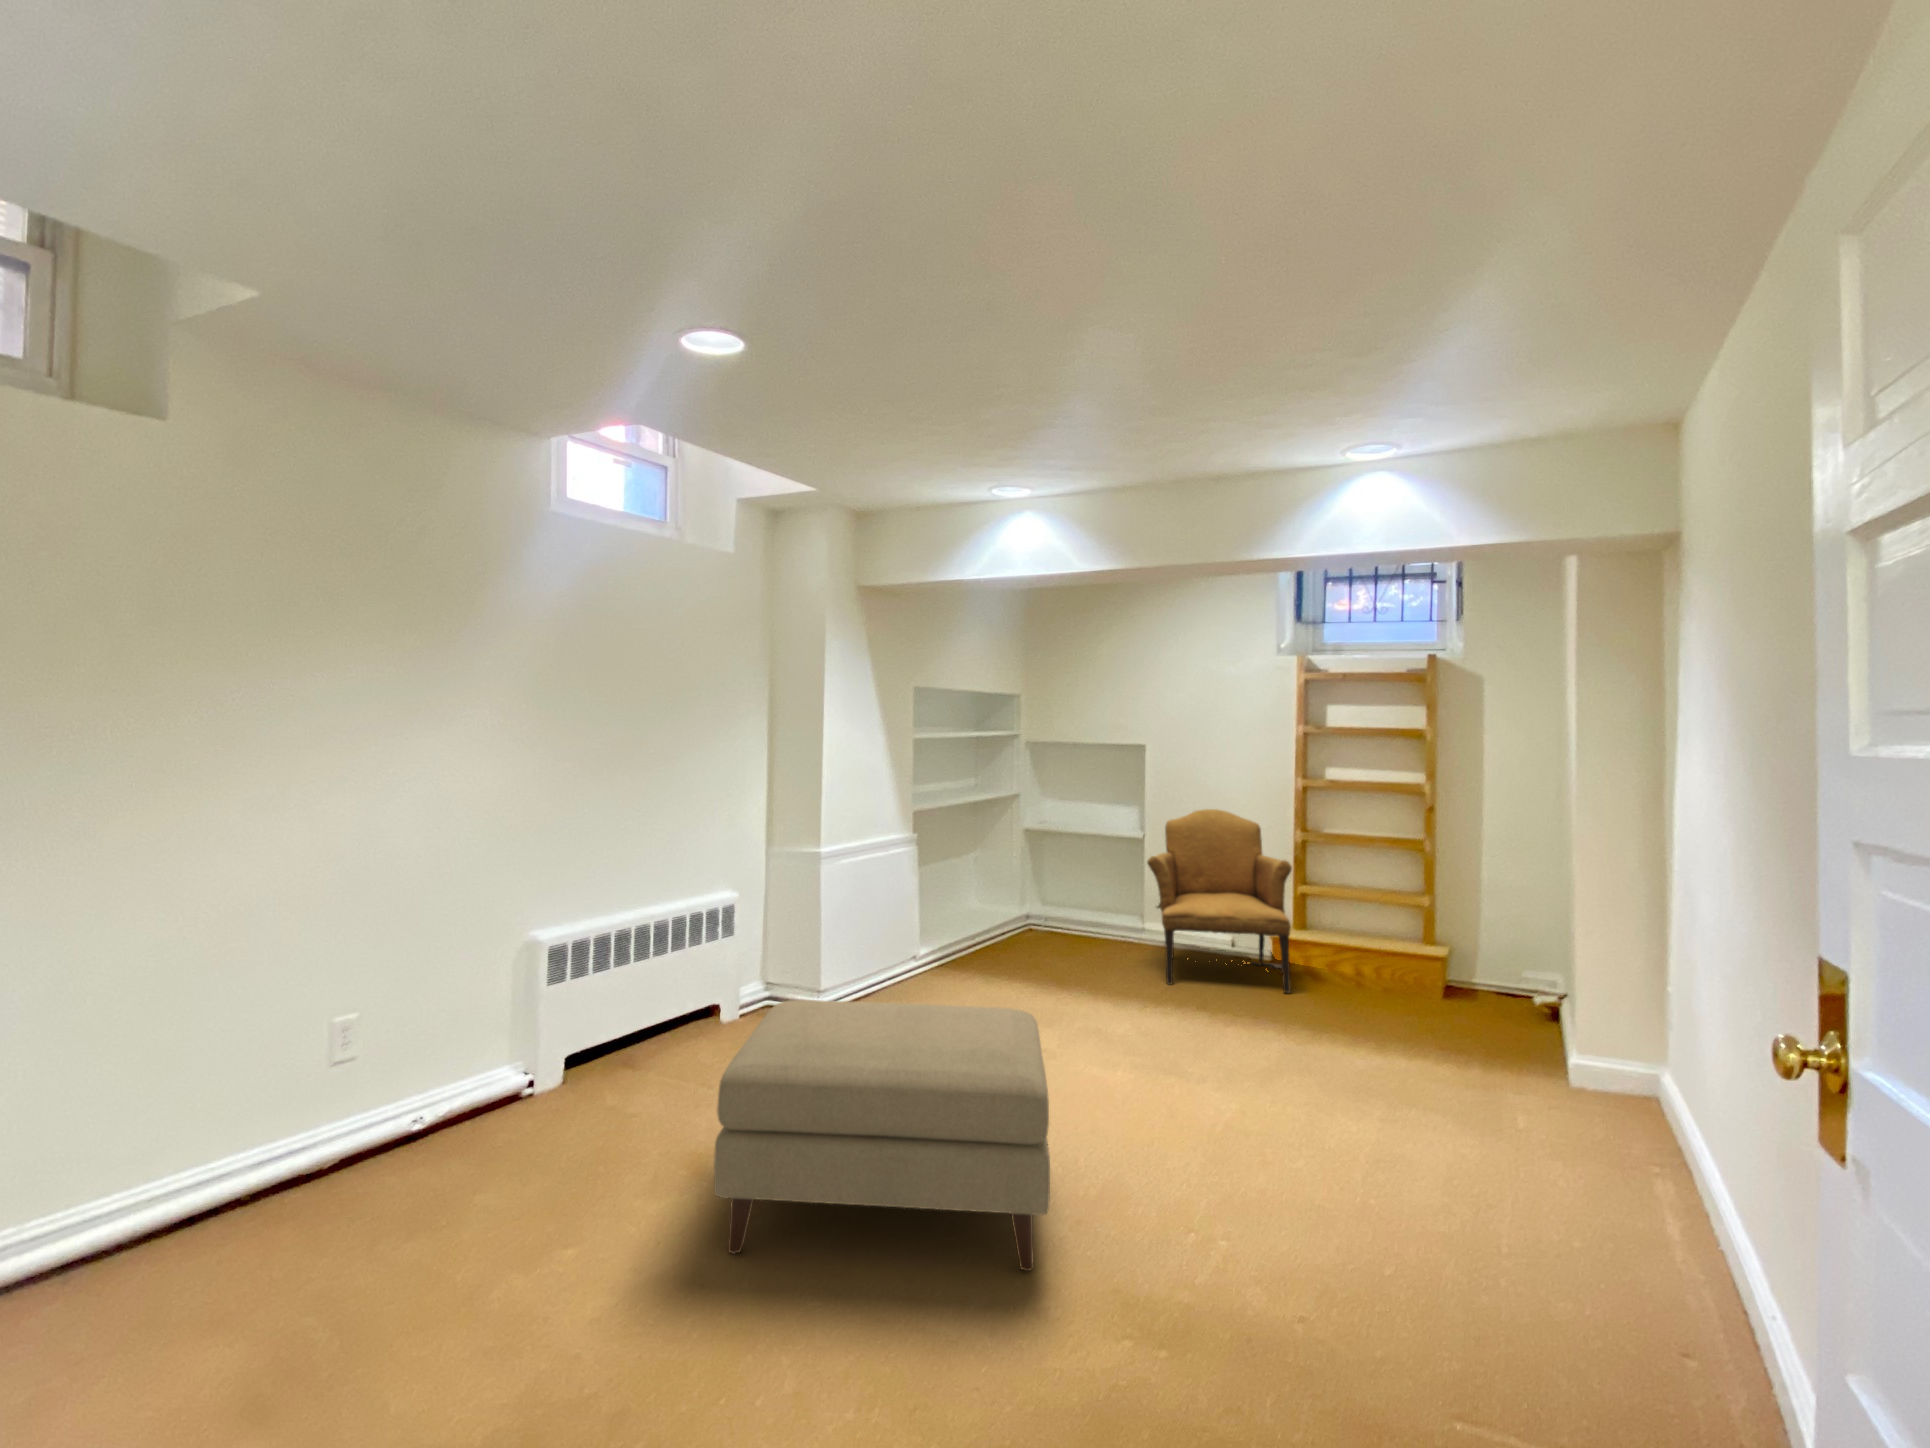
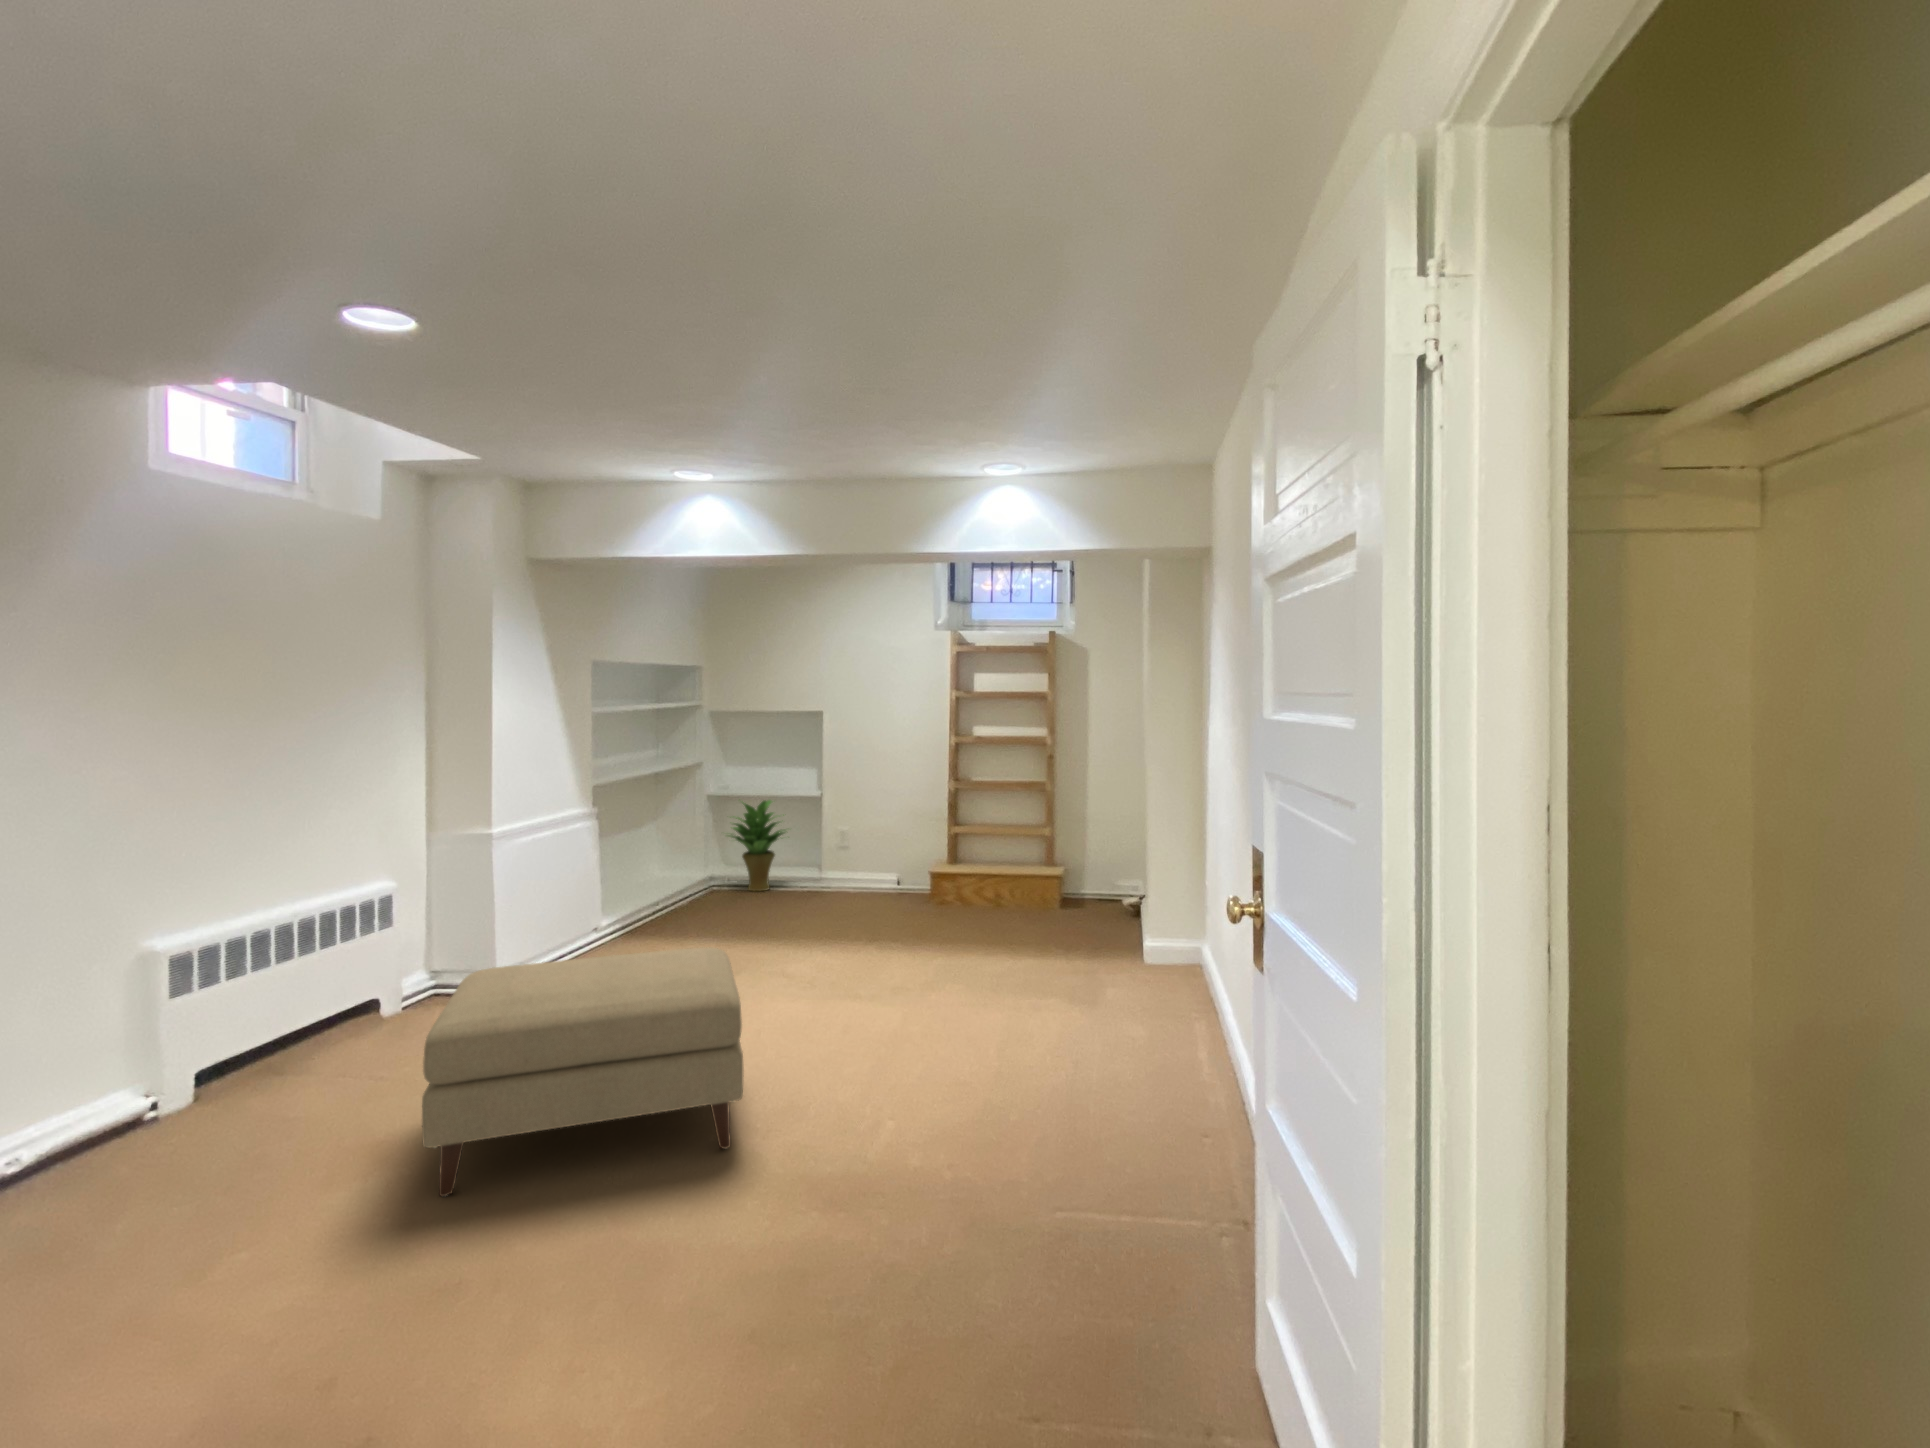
armchair: present [1147,809,1292,993] -> none [824,767,946,924]
potted plant: none [1038,834,1111,934] -> present [728,800,785,891]

